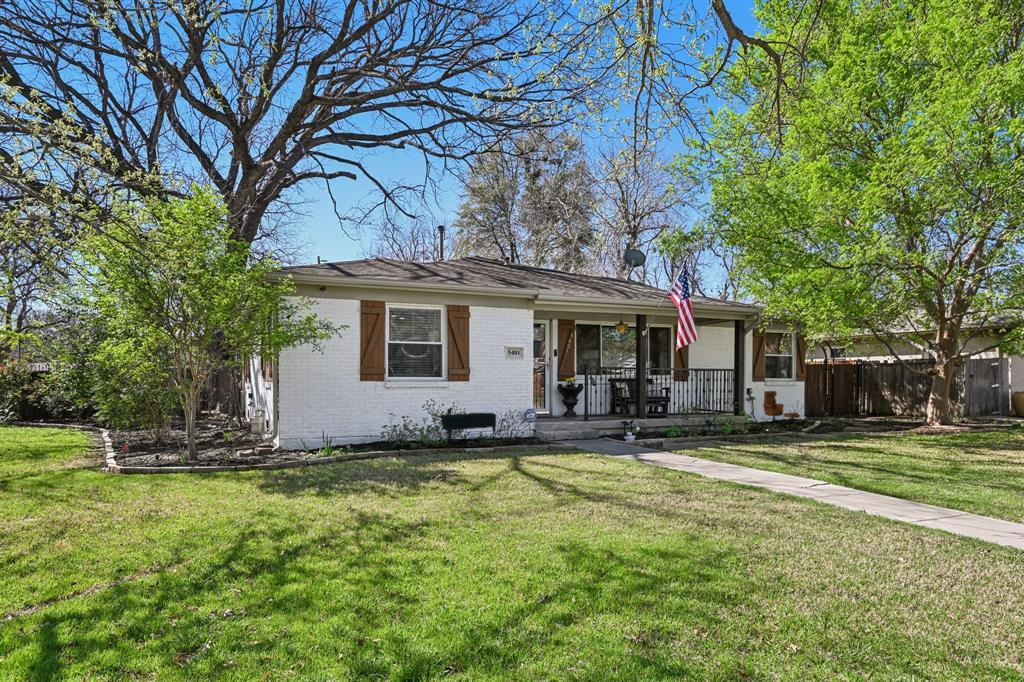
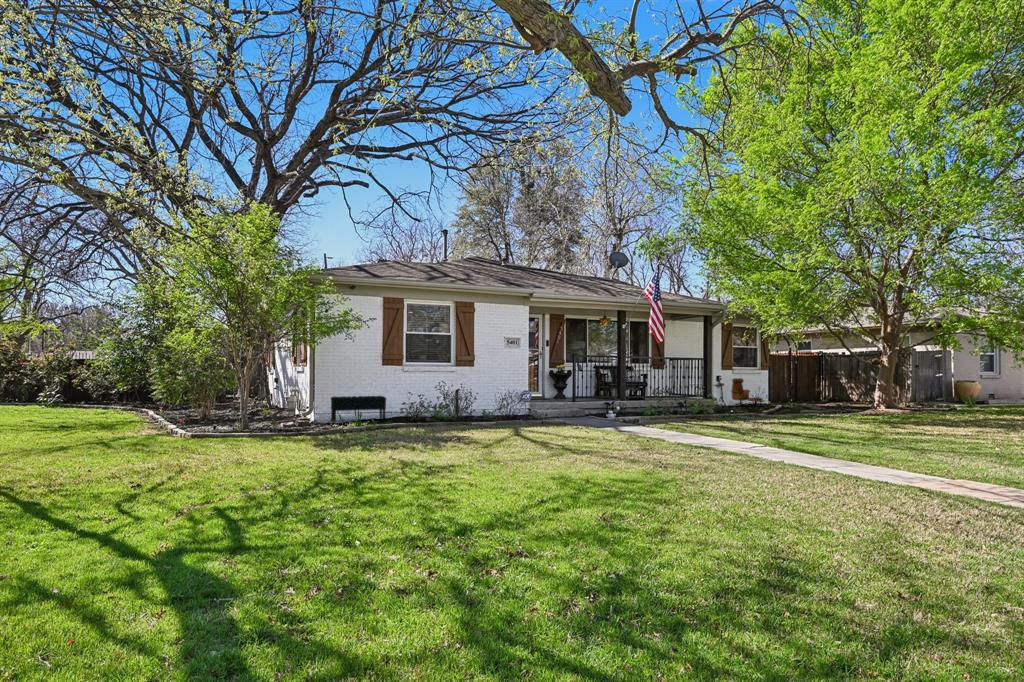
bench: present [440,413,497,443] -> present [331,396,386,422]

